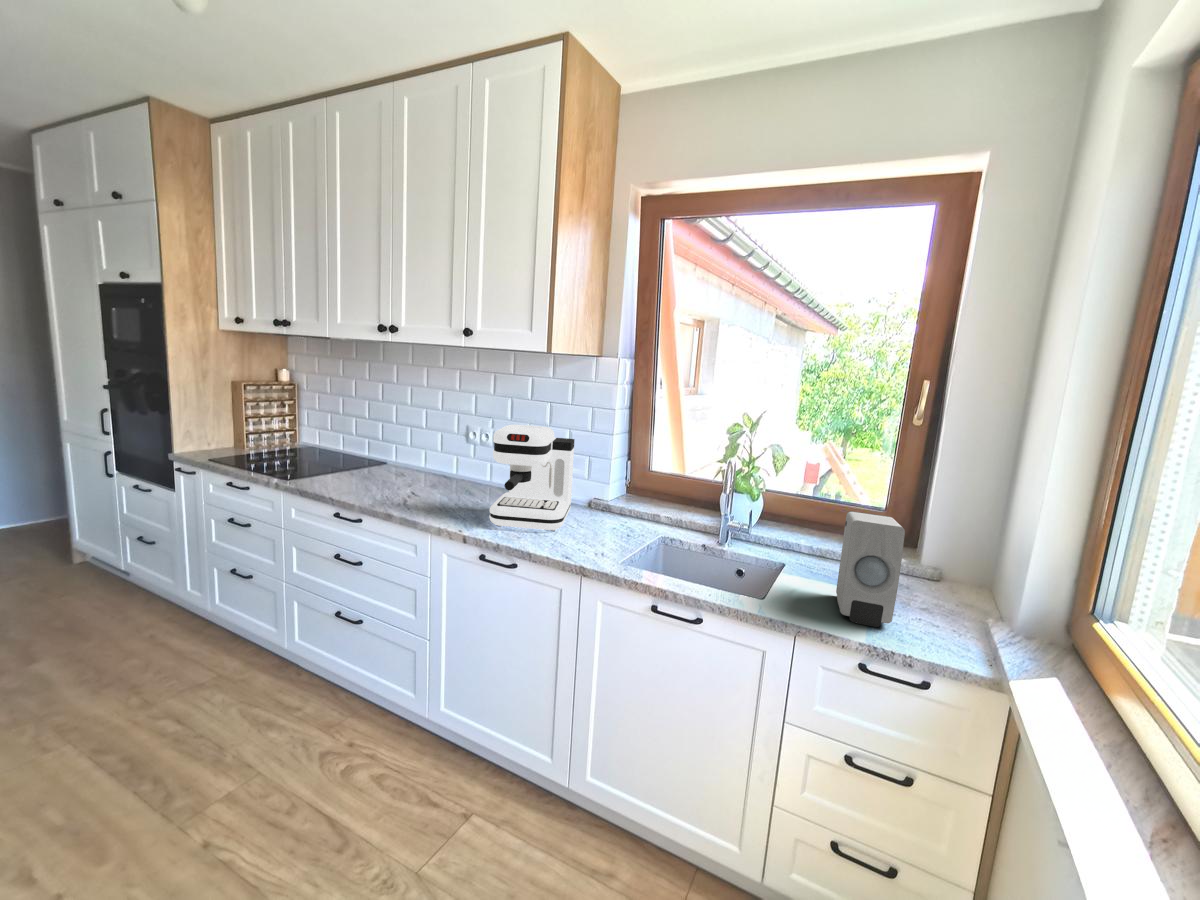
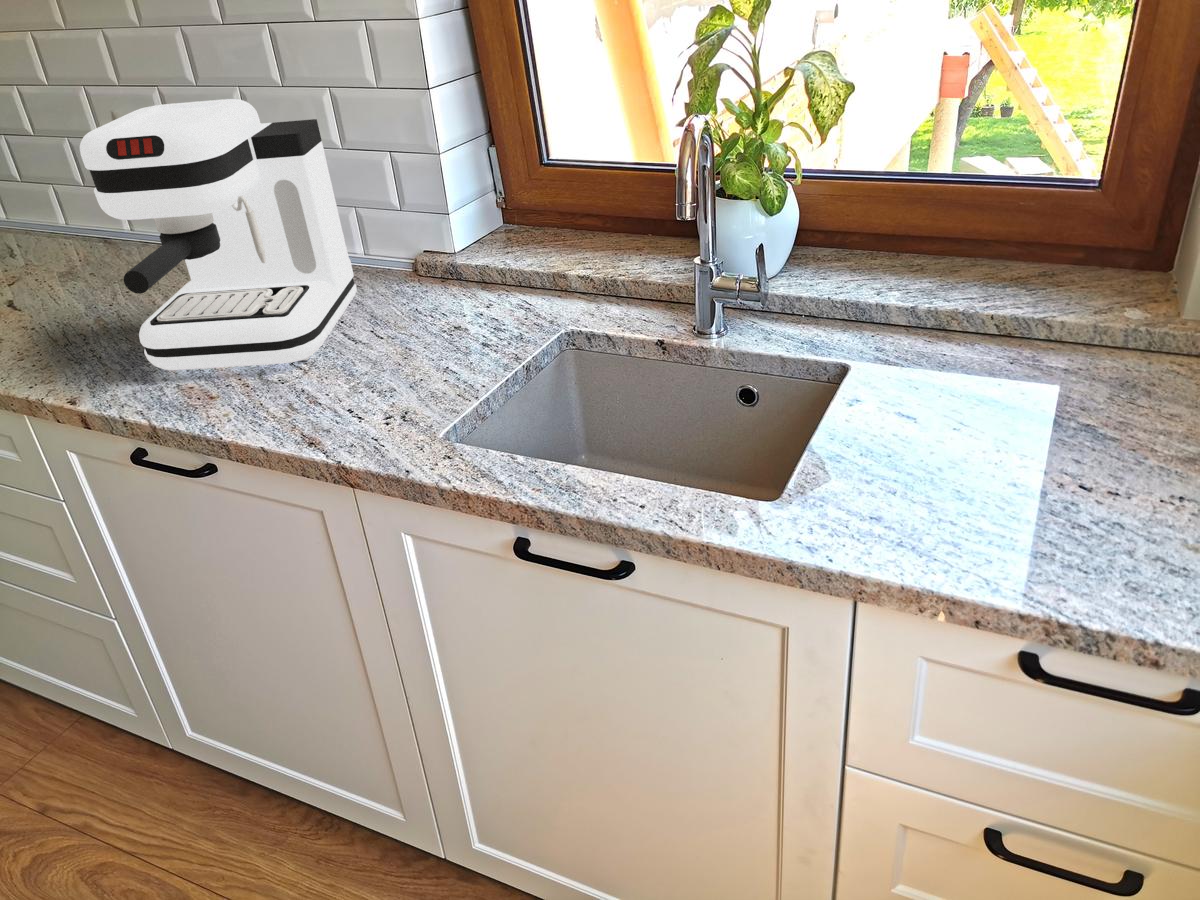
soap dispenser: present [836,511,905,627] -> none [969,231,1159,544]

